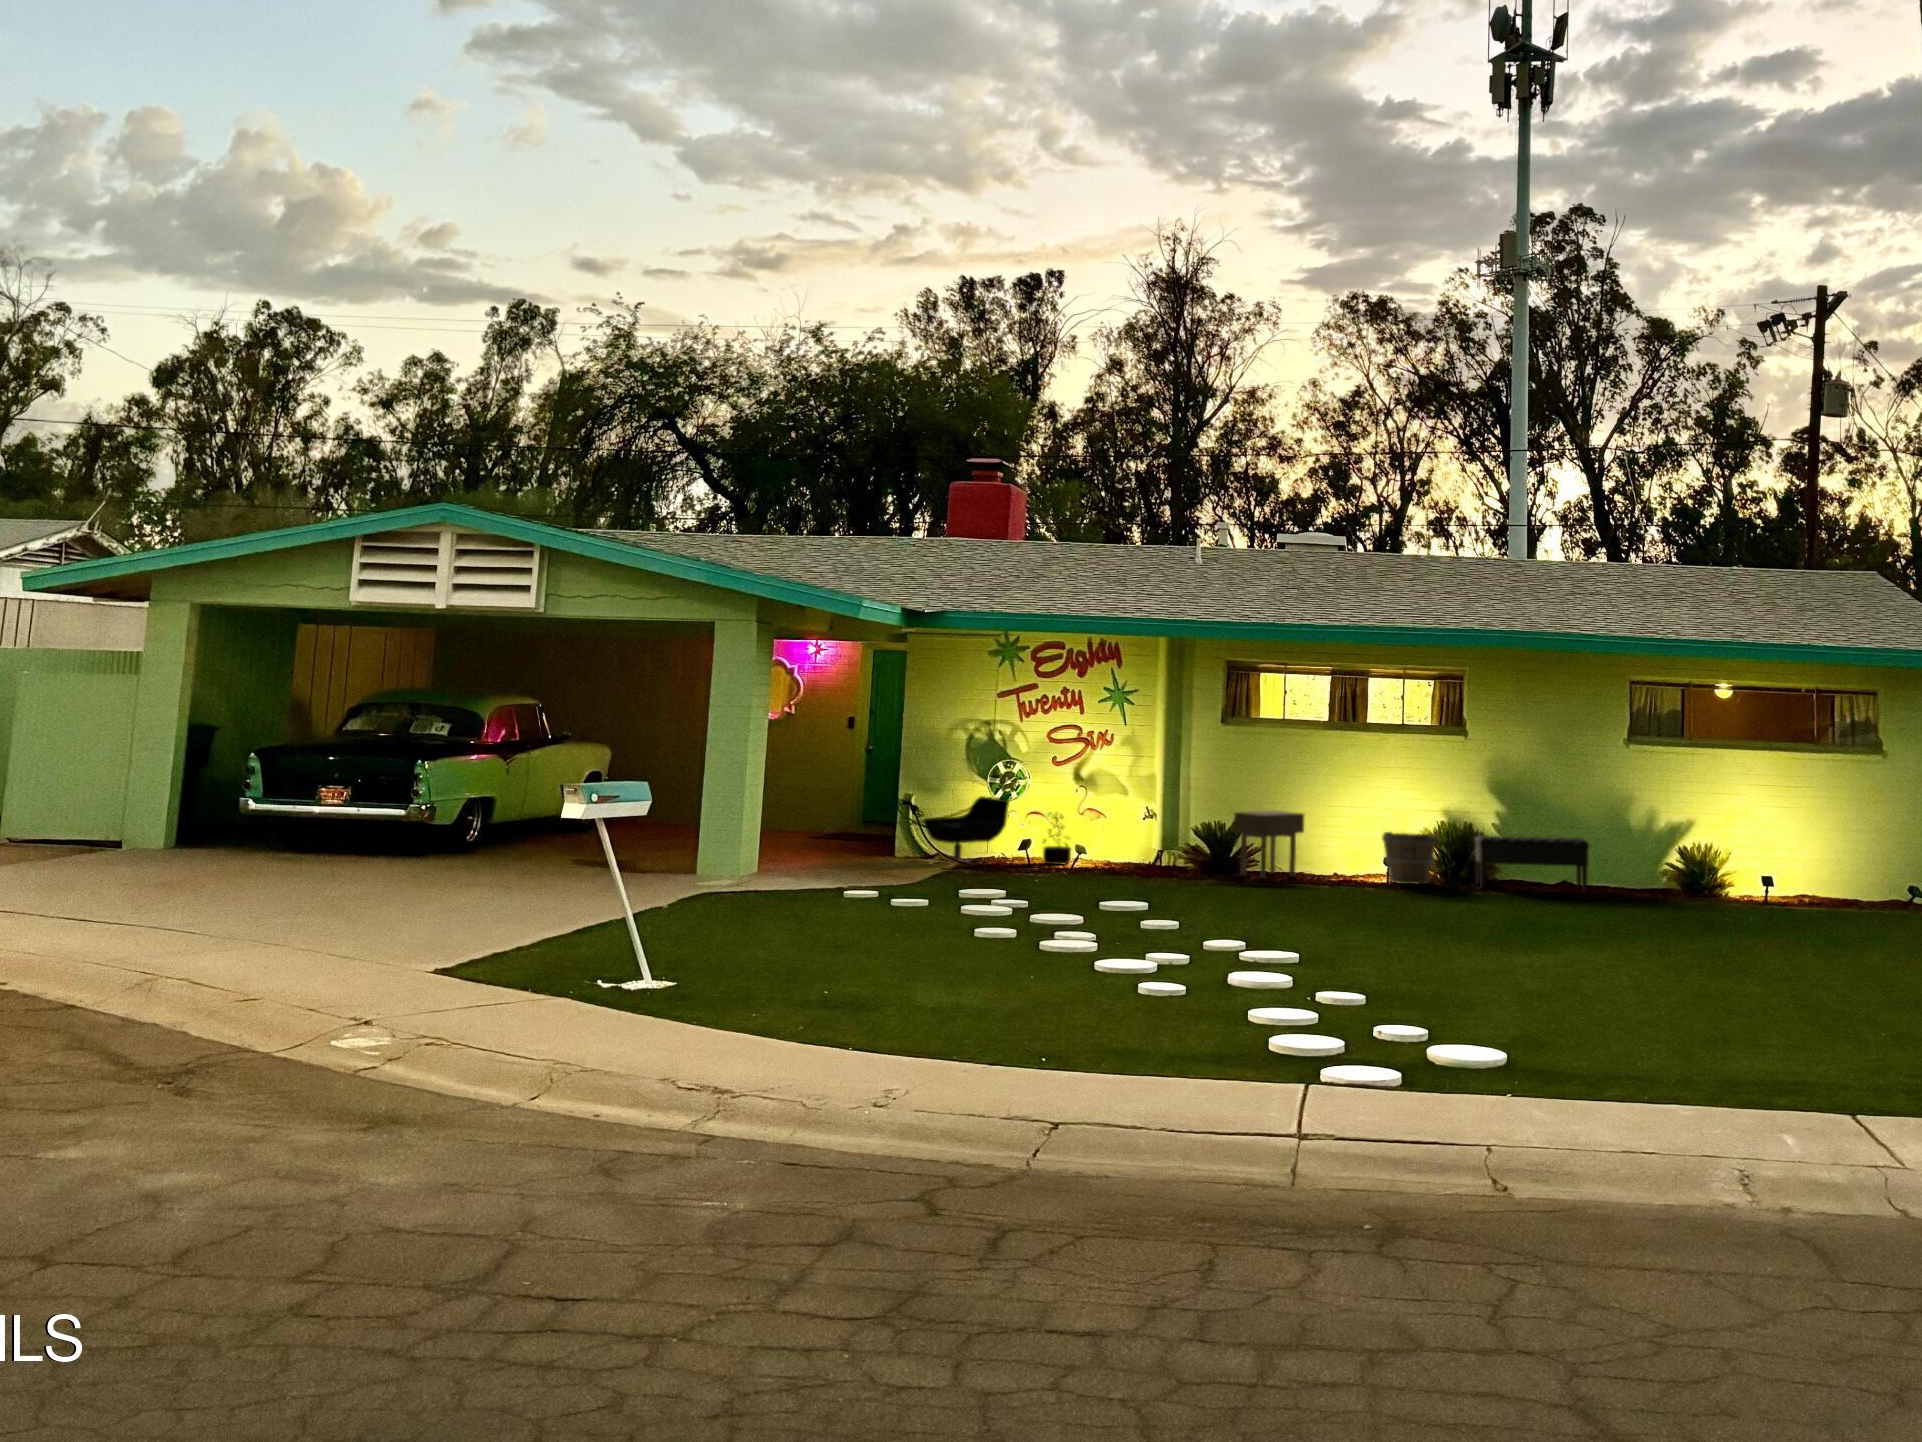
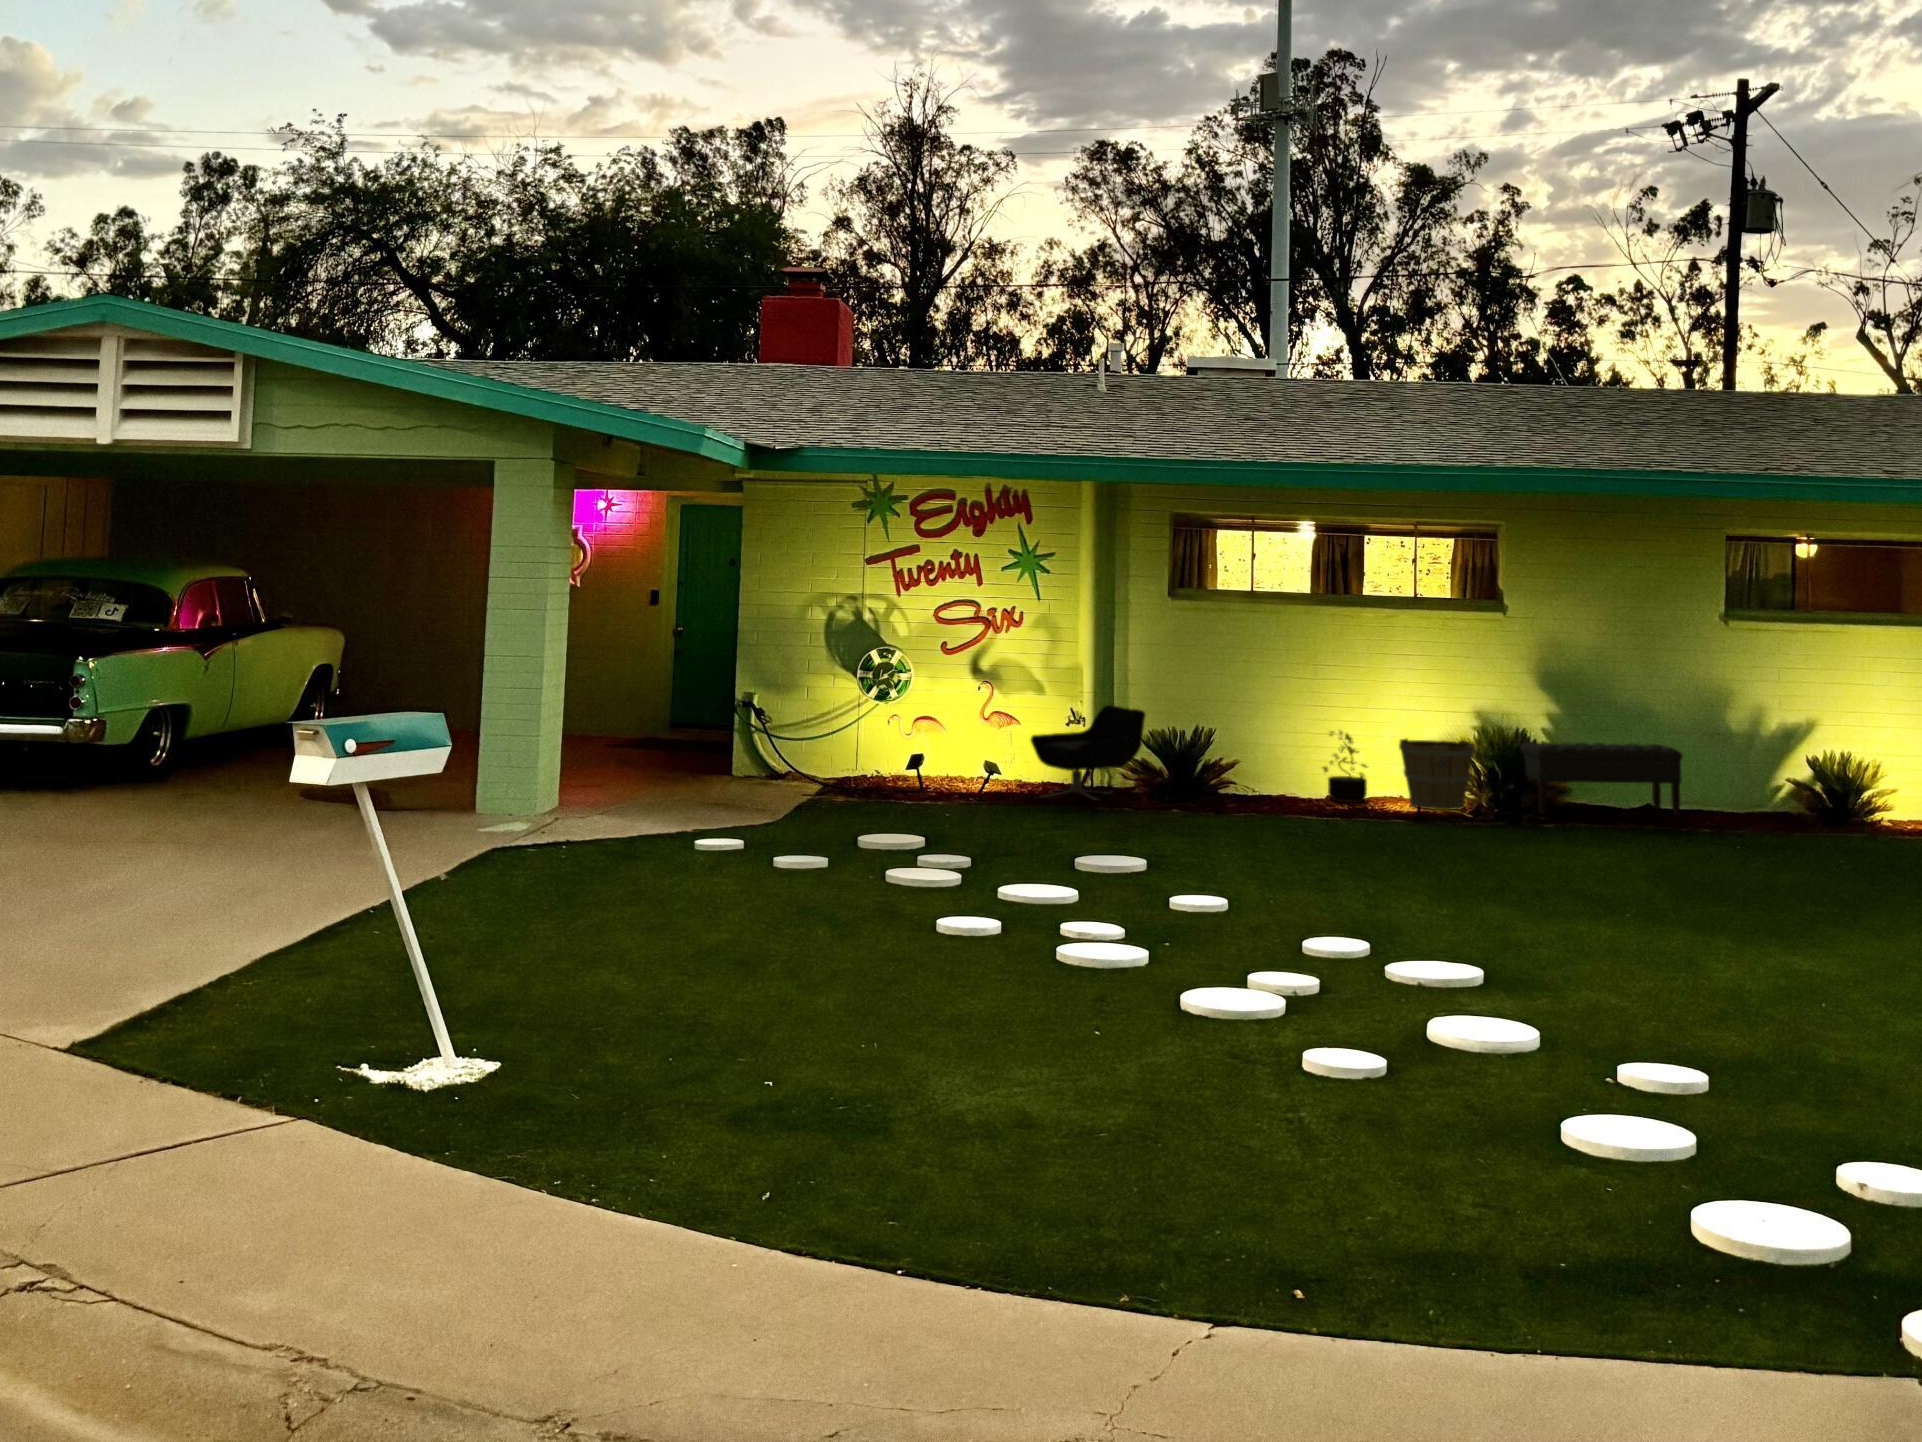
lounge chair: present [924,796,1009,862] -> present [1031,705,1146,800]
side table: present [1234,810,1304,879] -> none [1202,711,1293,805]
decorative plant: present [1043,813,1071,865] -> present [1322,732,1367,802]

